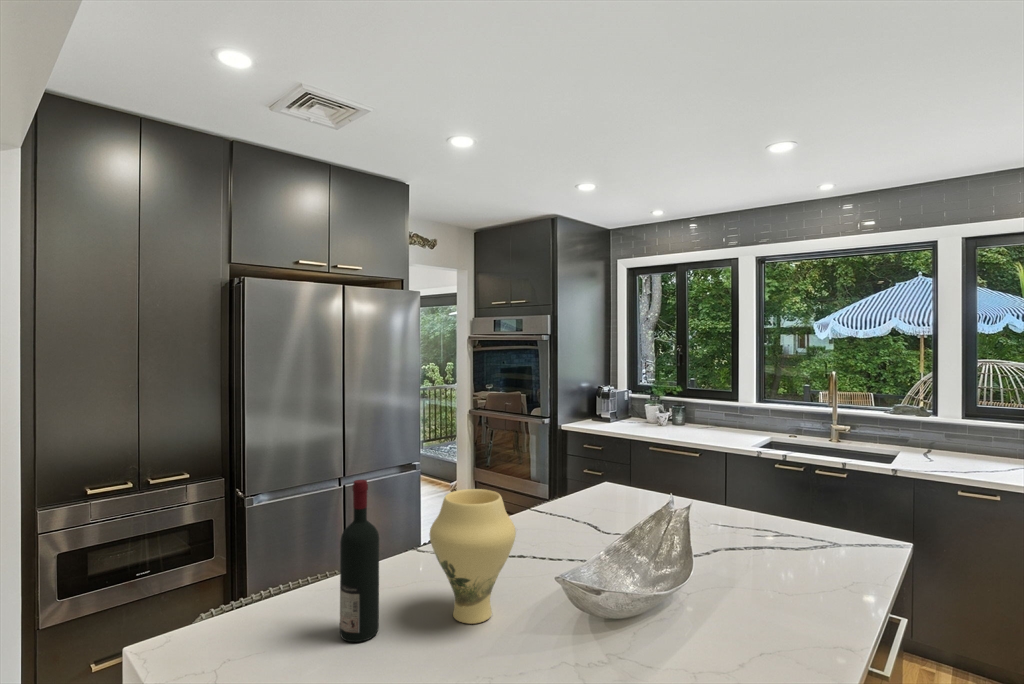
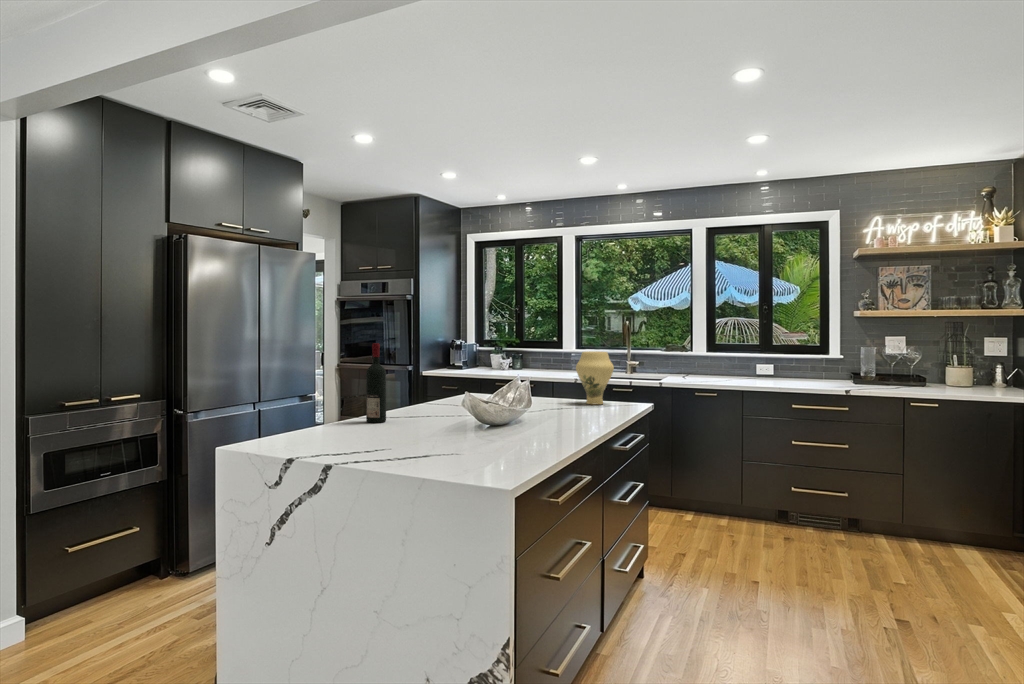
vase: present [430,489,516,624] -> present [576,351,614,404]

